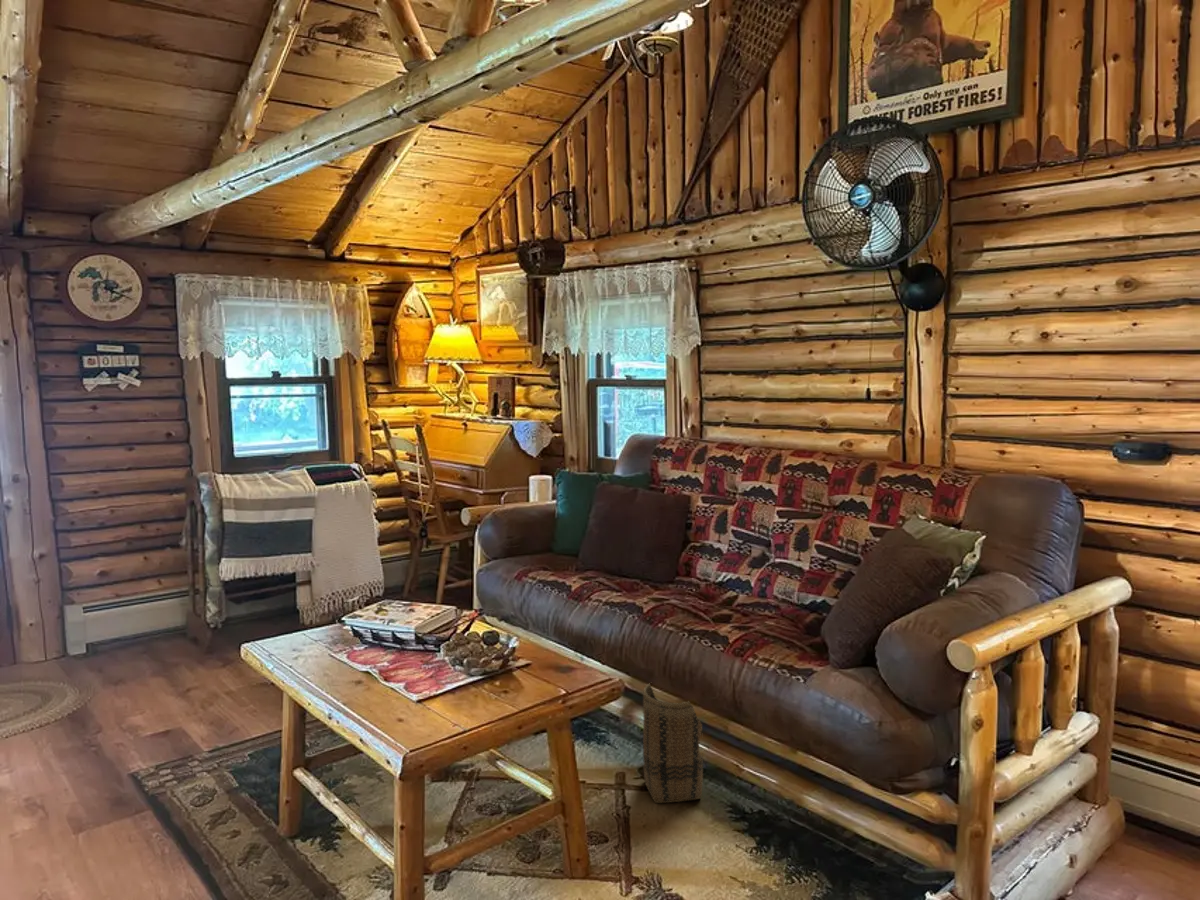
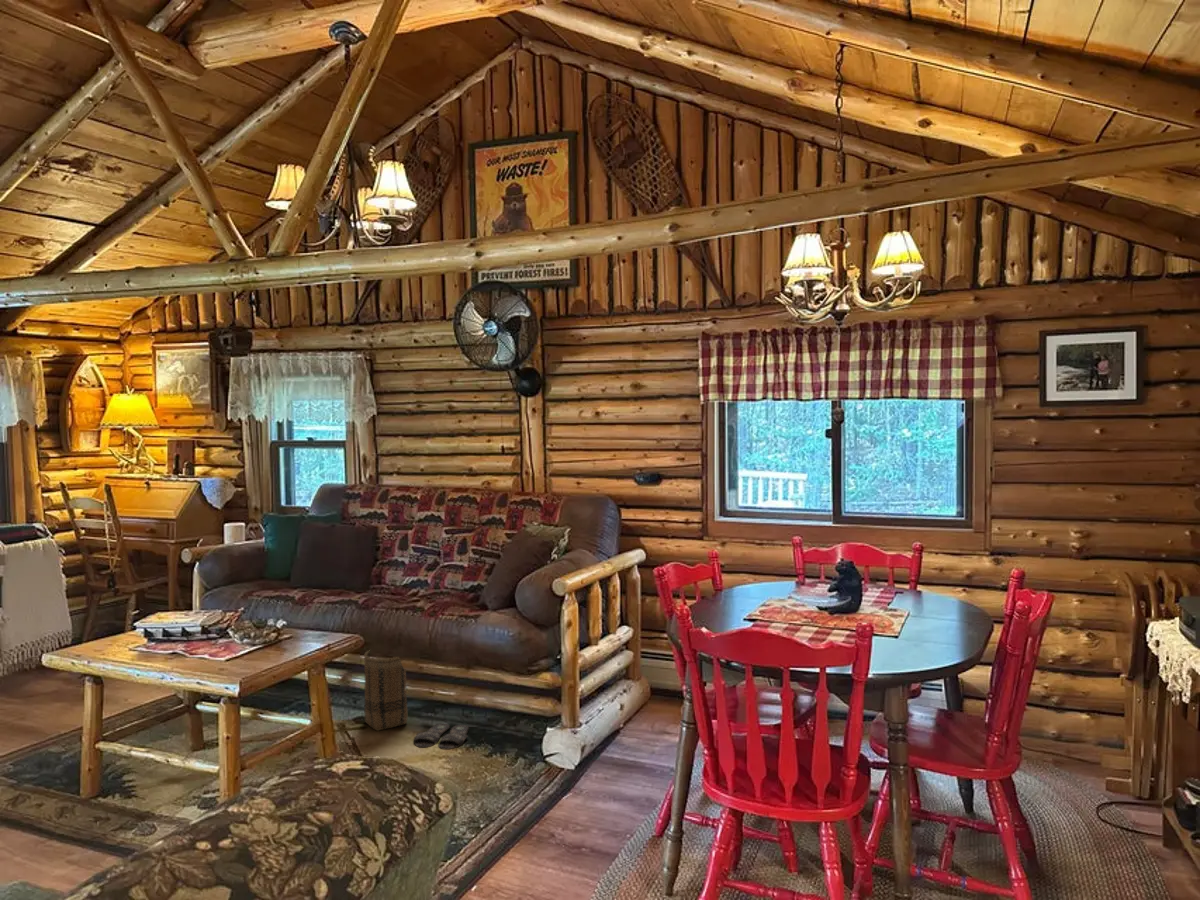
slippers: none [701,812,791,874] -> present [414,724,469,749]

